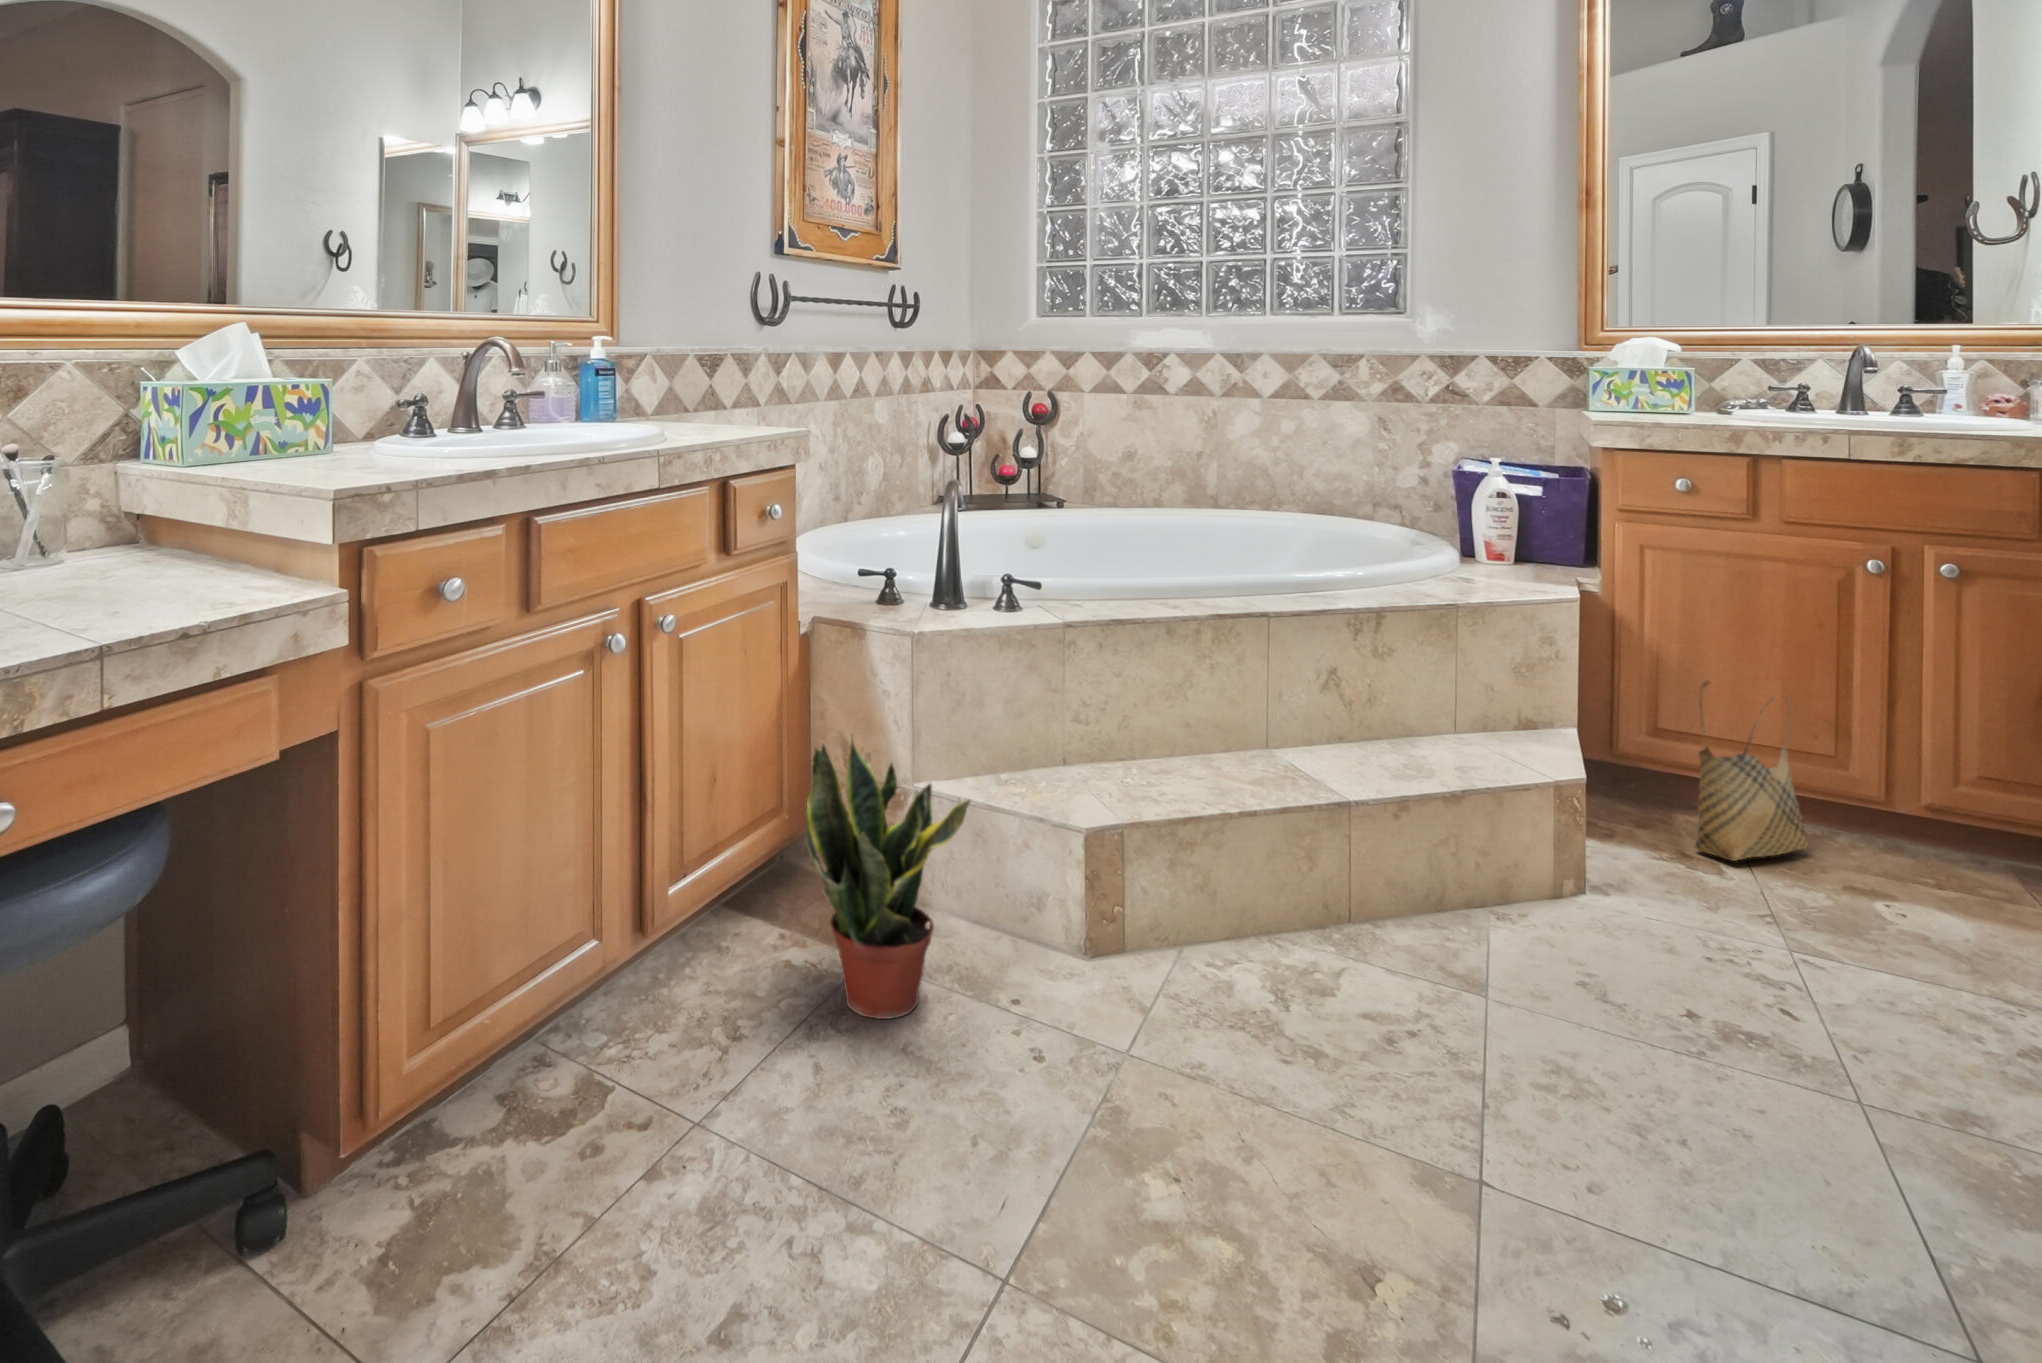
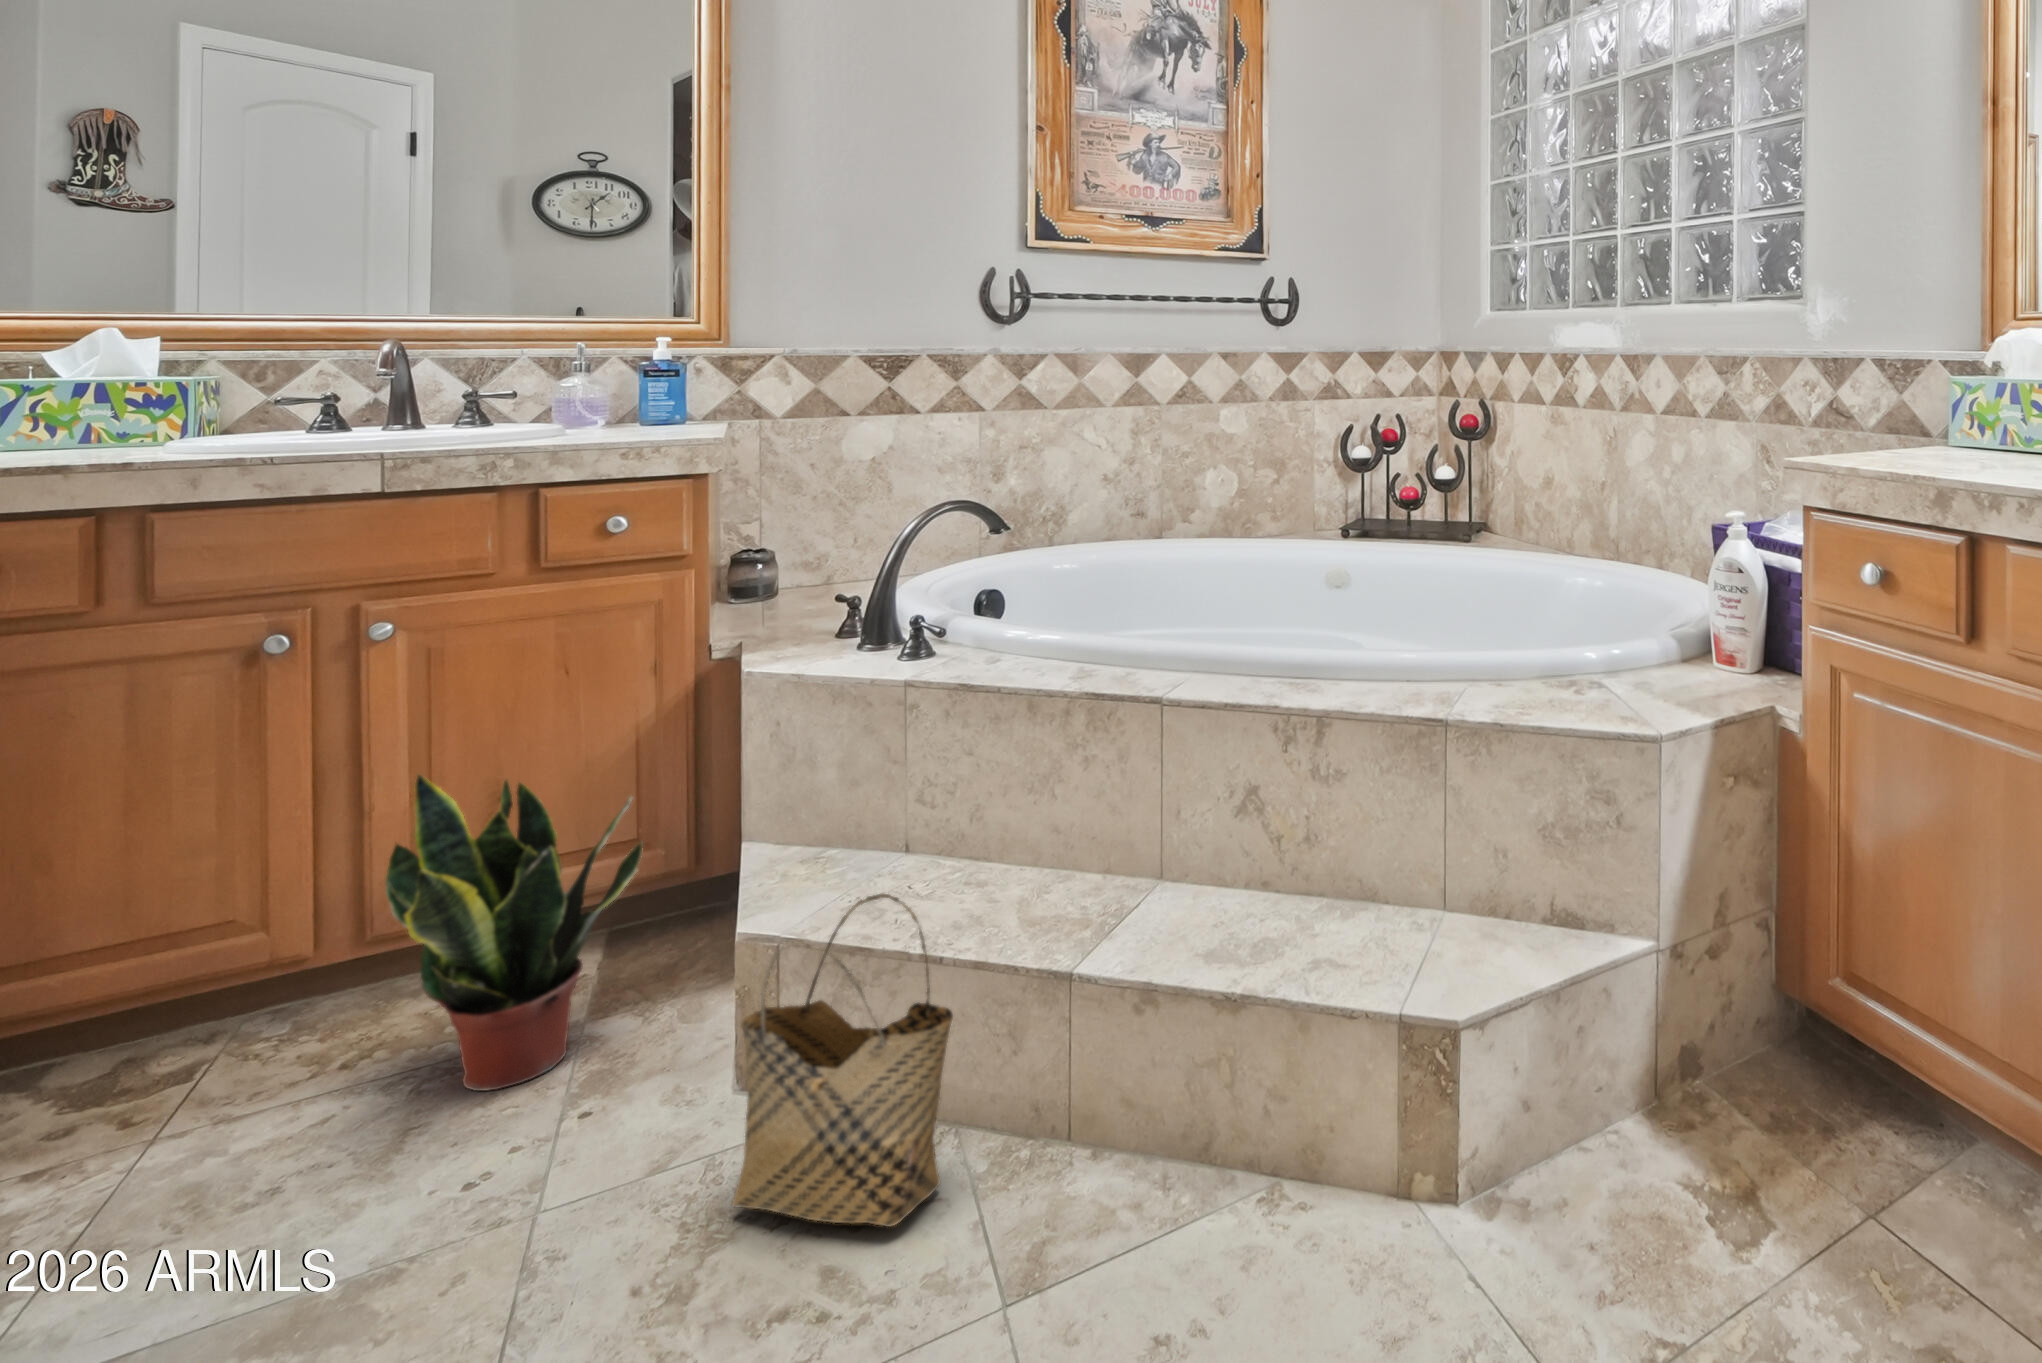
woven basket: present [1695,681,1808,861] -> present [733,894,953,1227]

